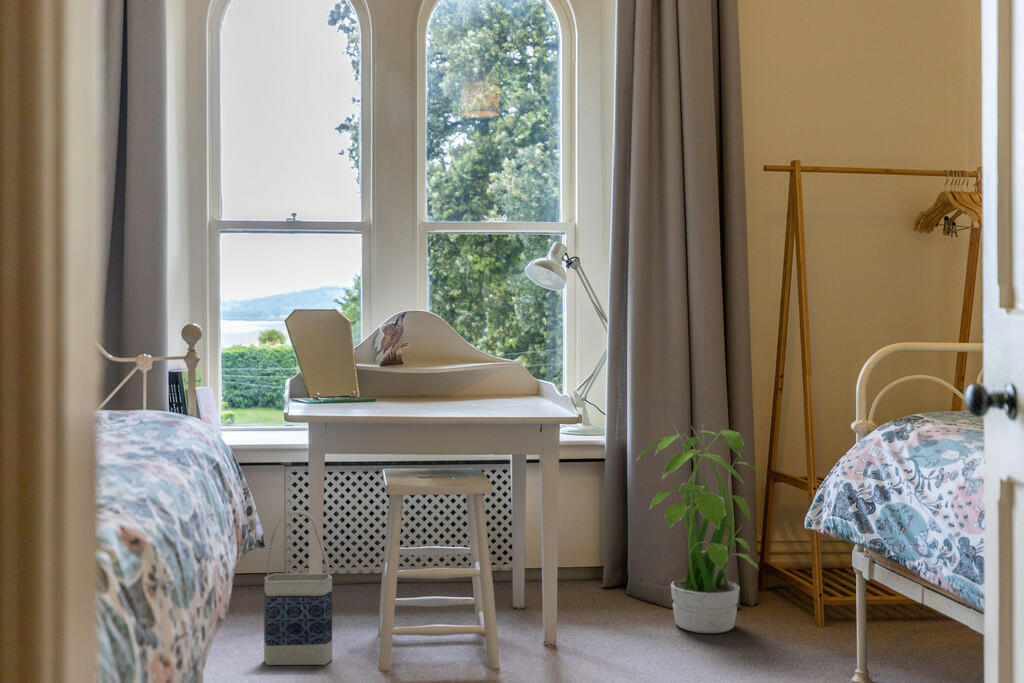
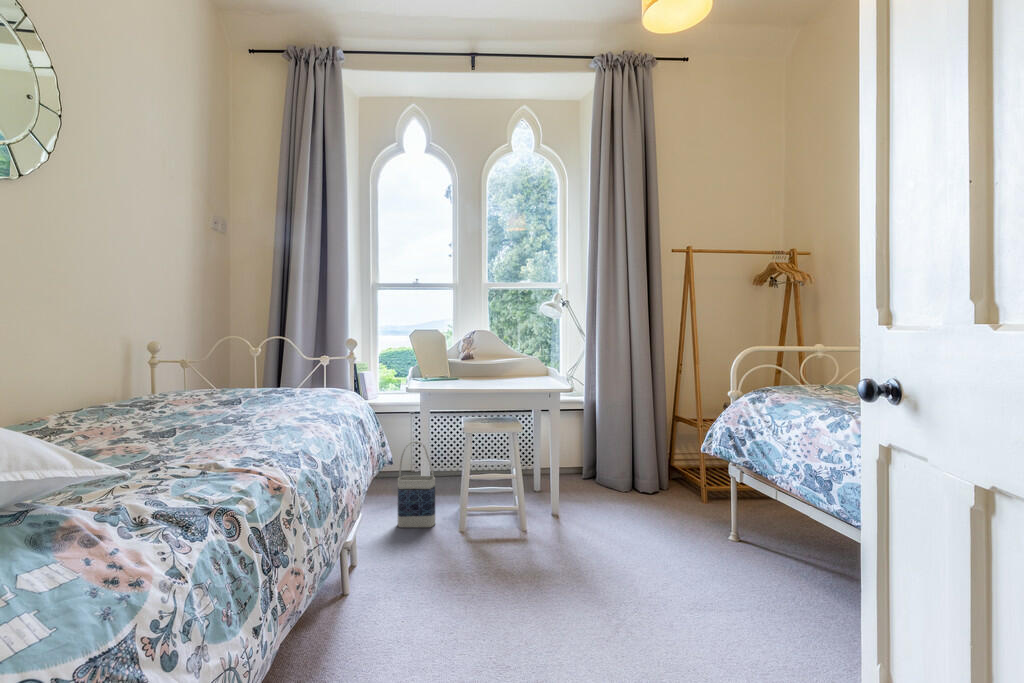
potted plant: present [637,425,764,633] -> none [602,391,675,509]

